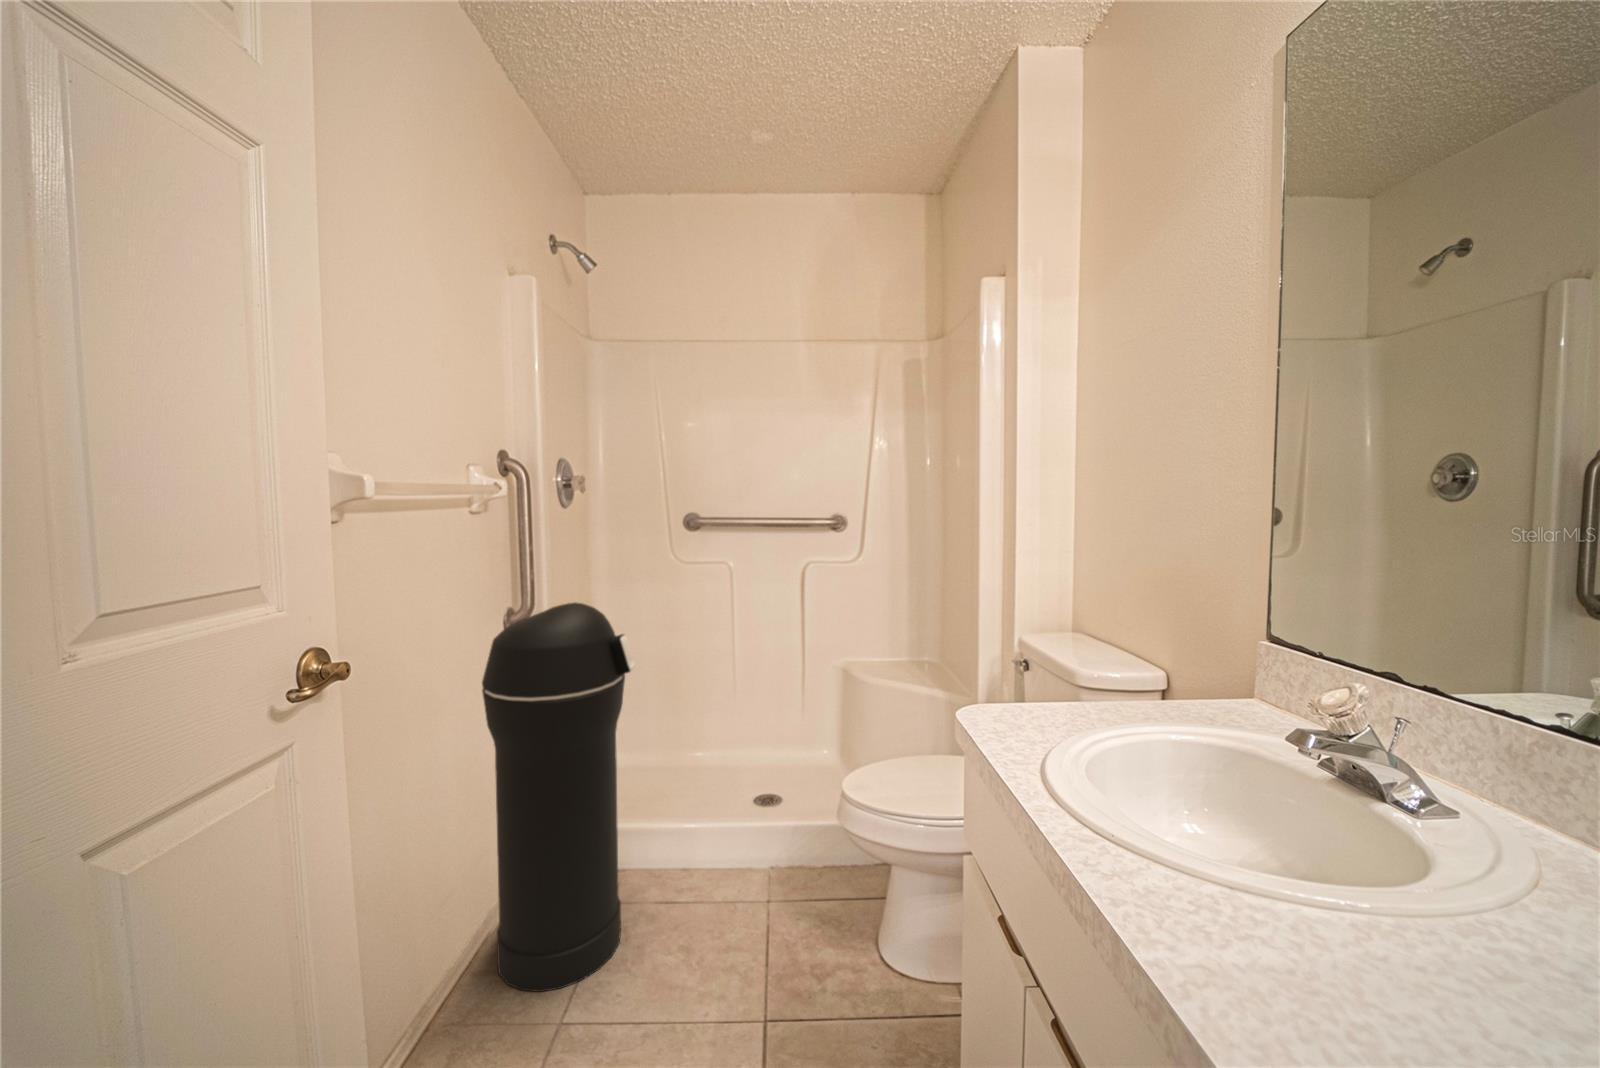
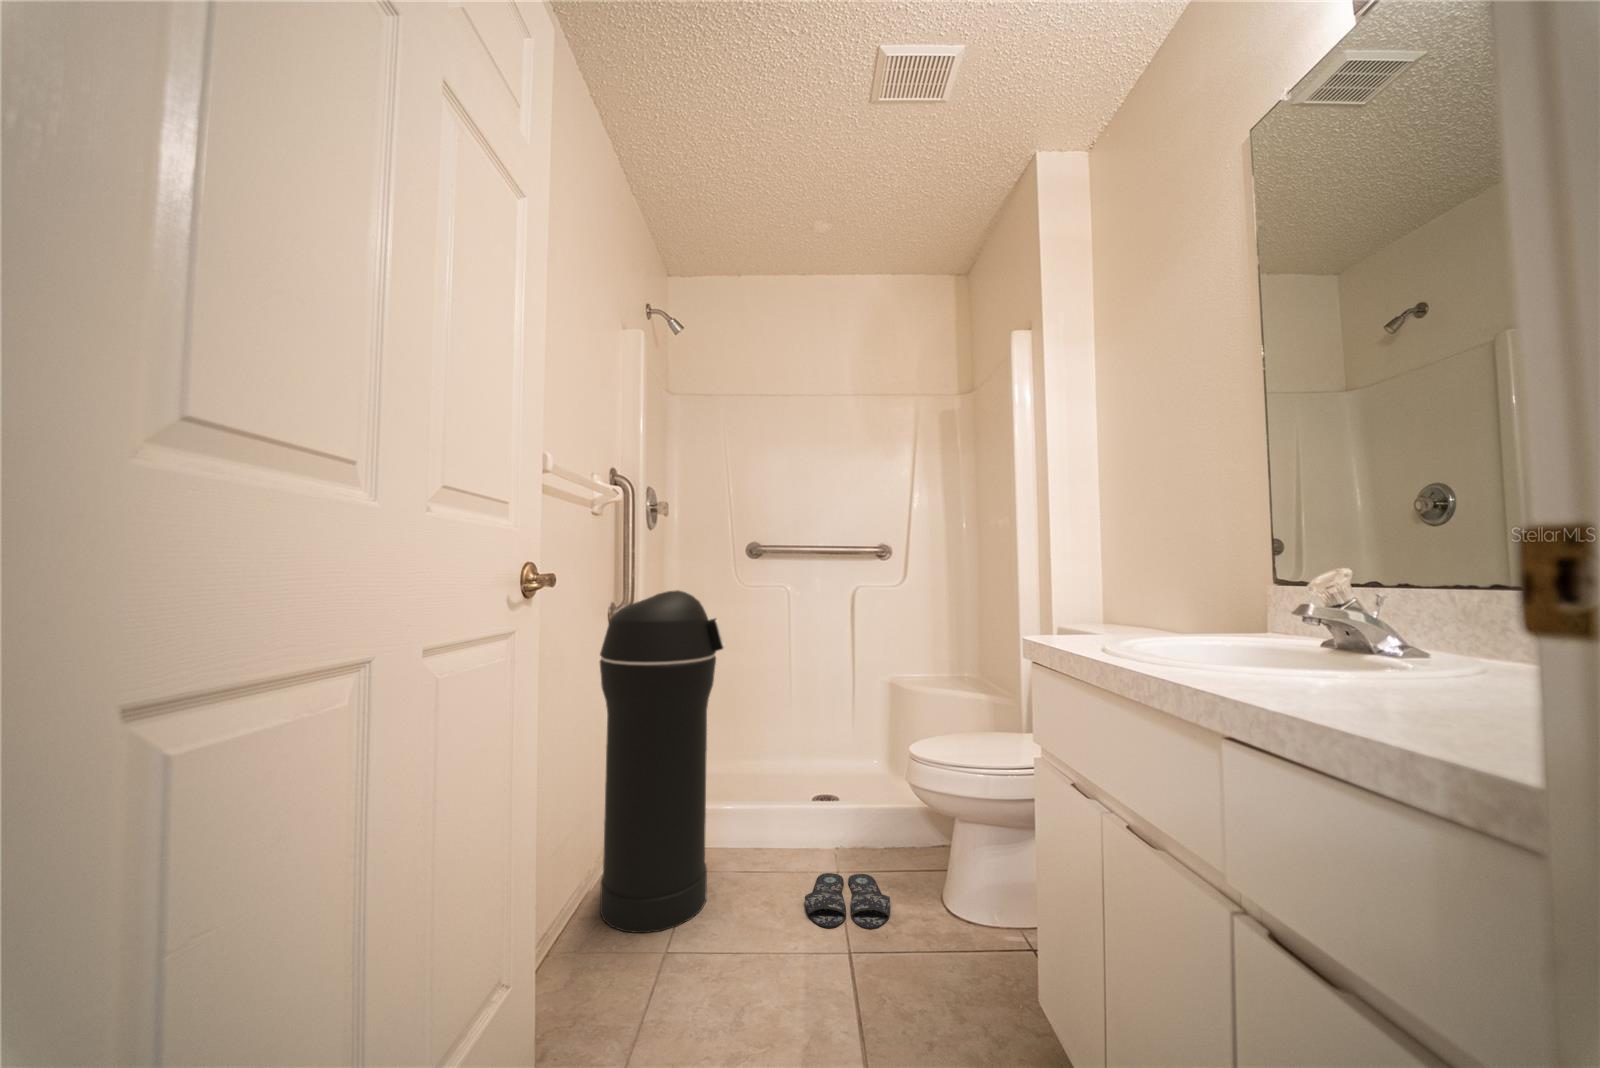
slippers: none [728,901,822,980] -> present [805,873,890,929]

